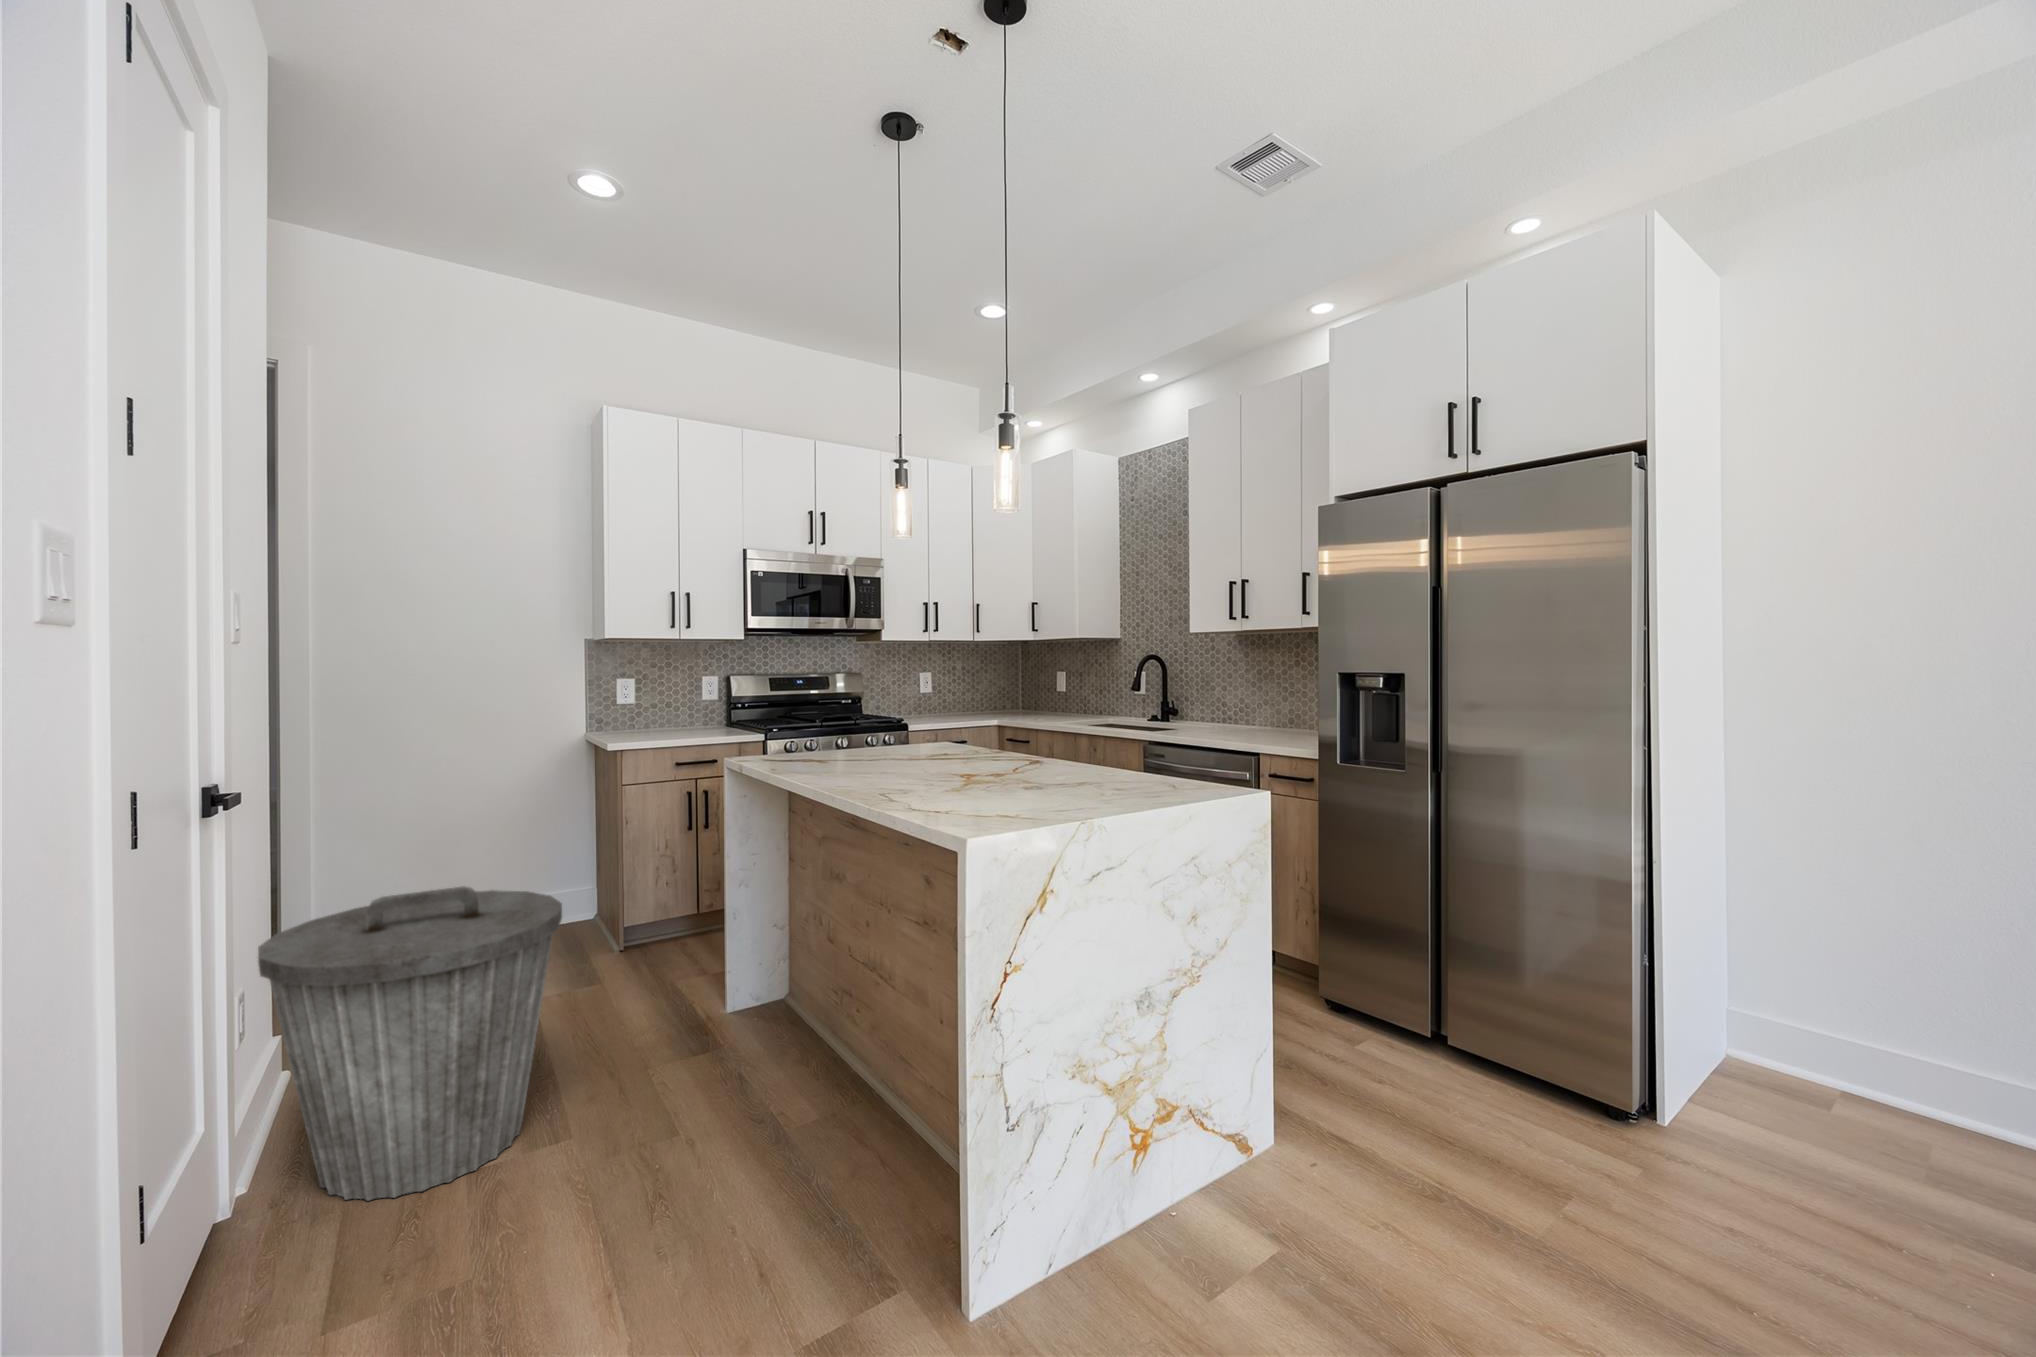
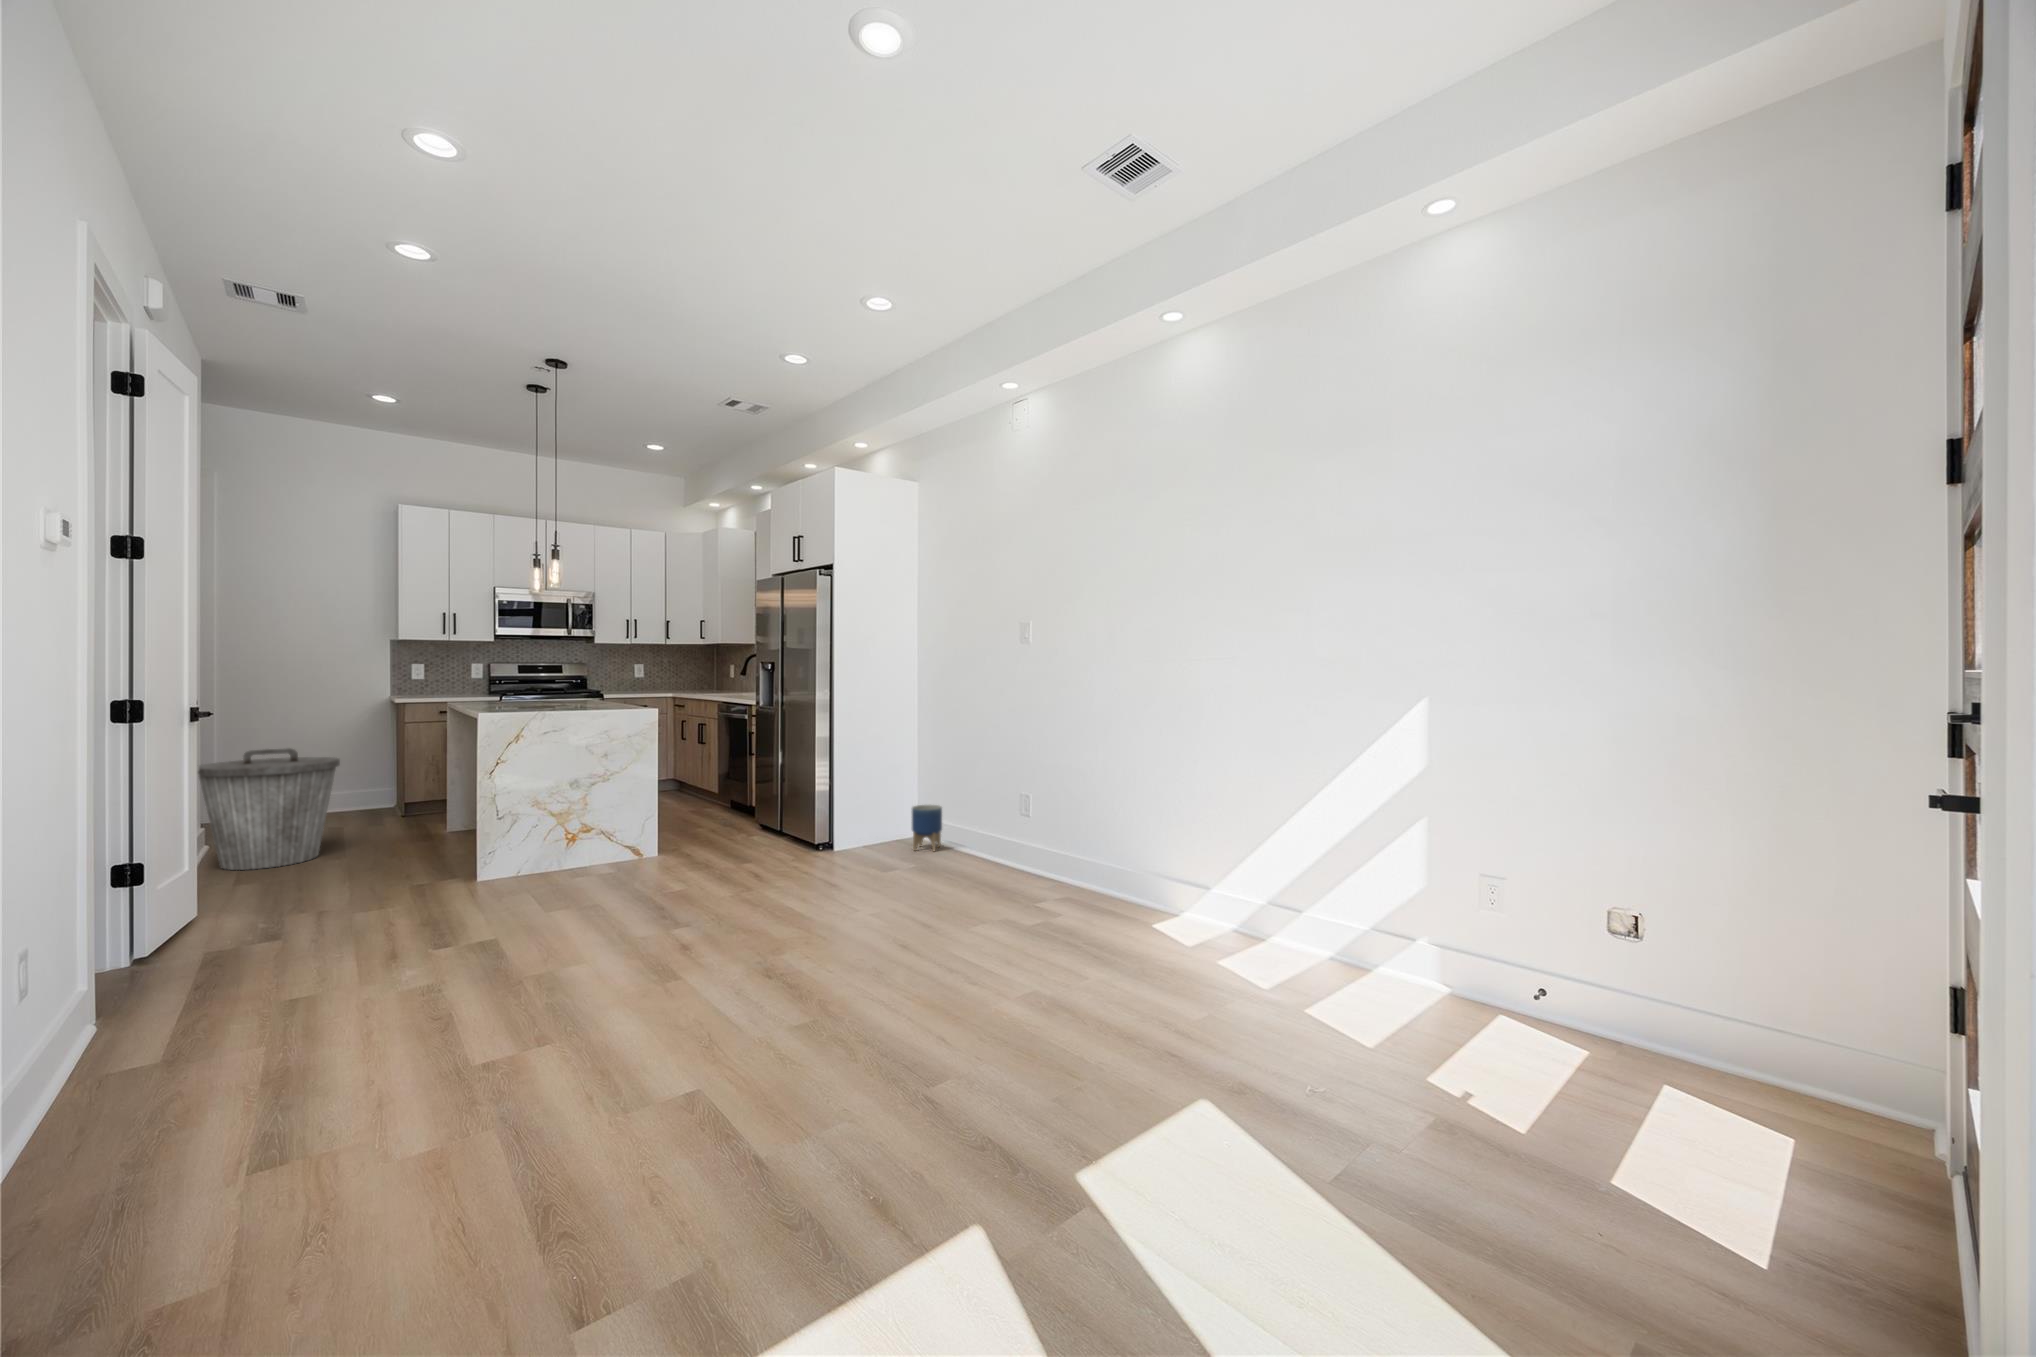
planter: none [1836,1012,1940,1144] -> present [912,805,942,851]

